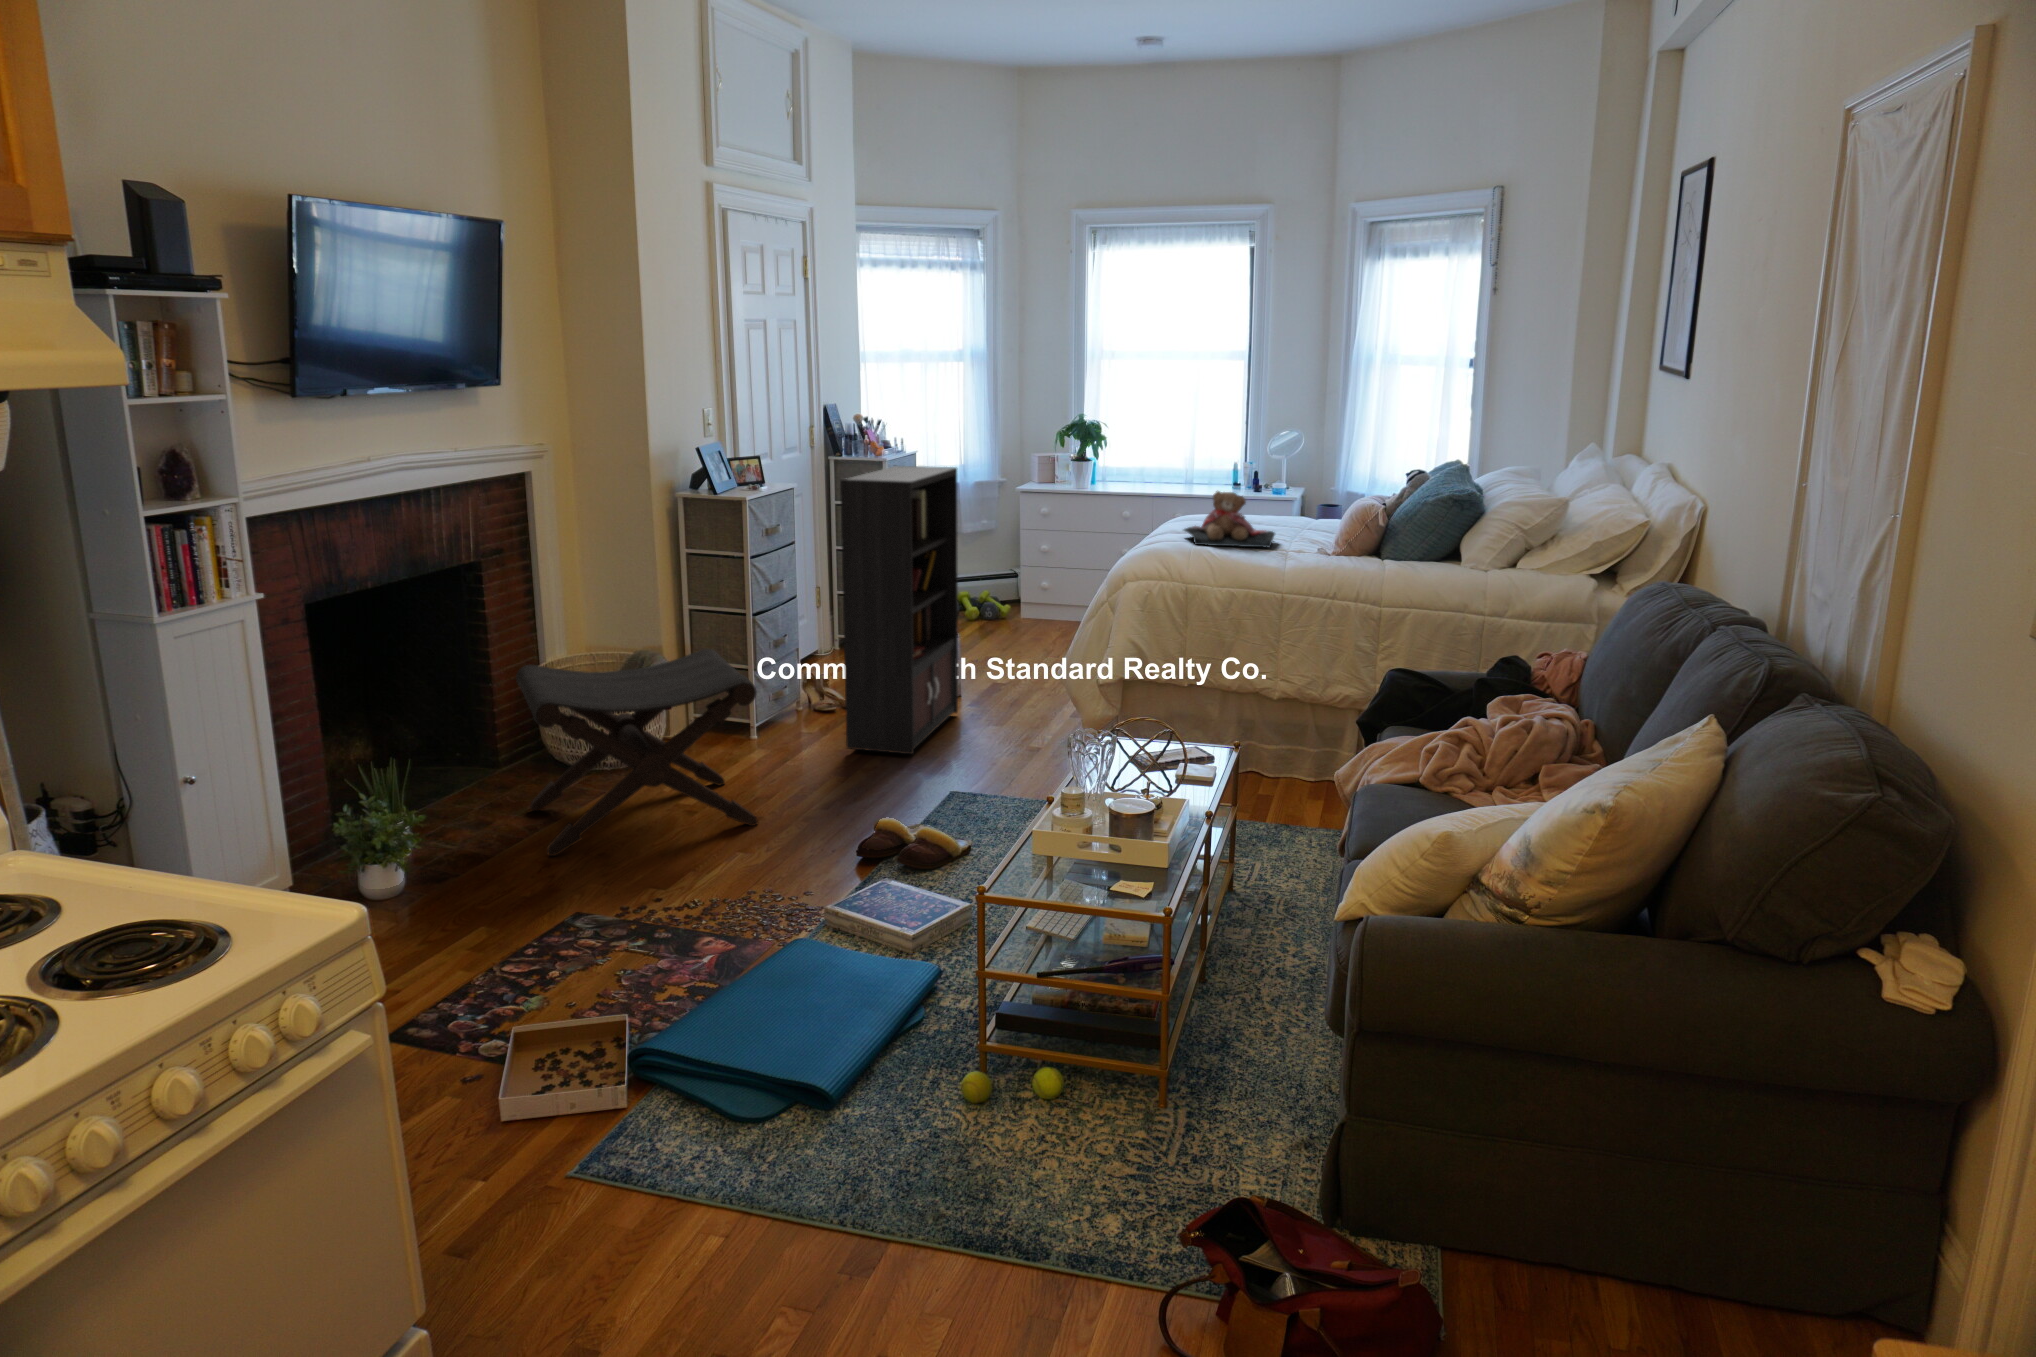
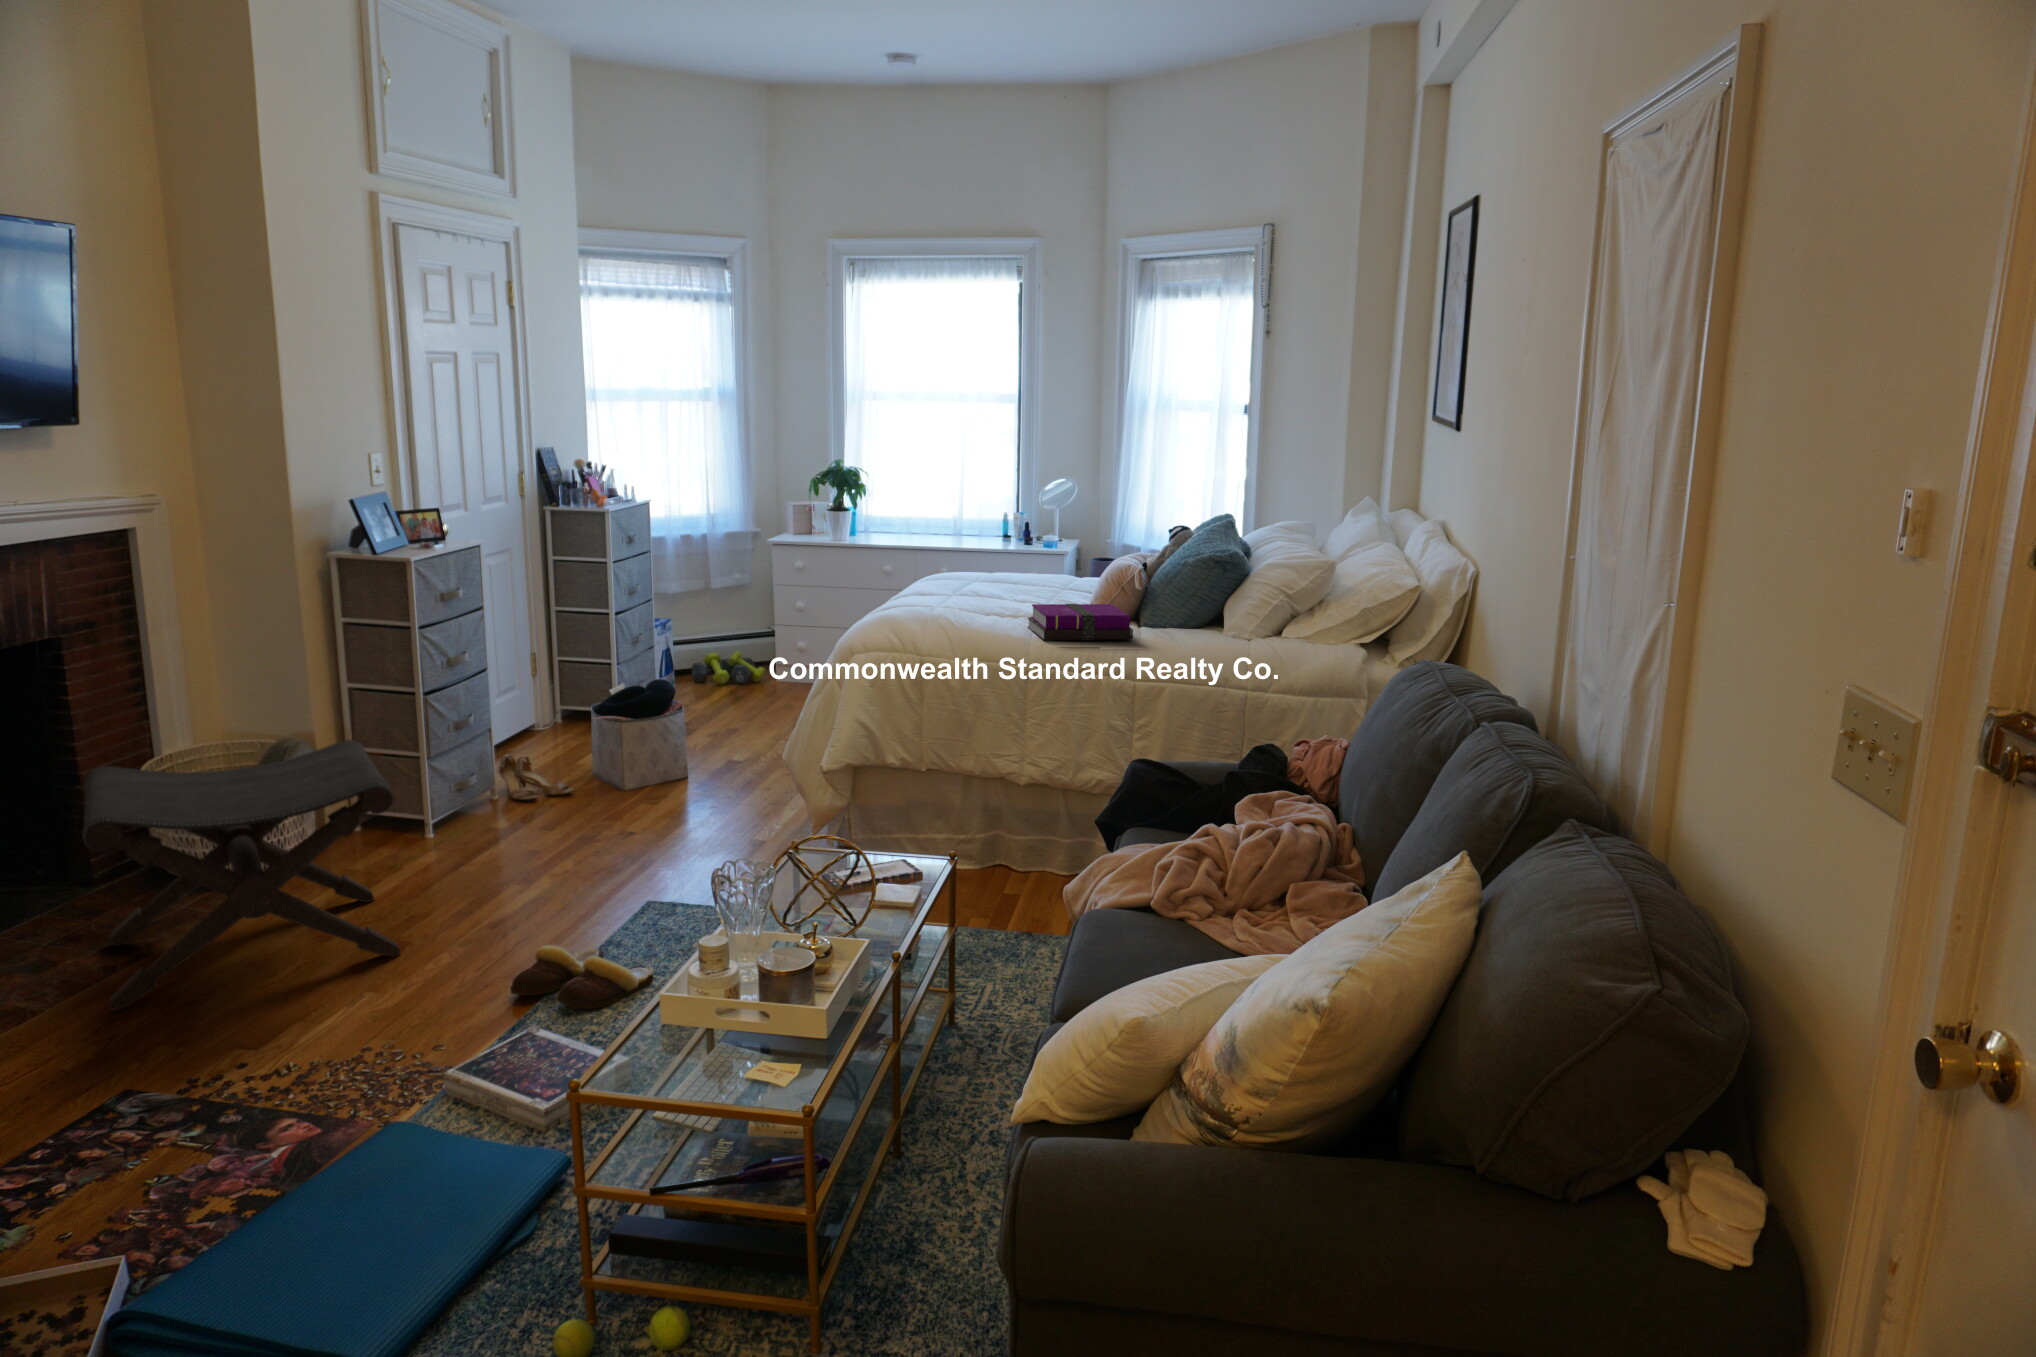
bookcase: present [840,466,958,754] -> none [520,519,680,855]
teddy bear: present [1184,491,1275,548] -> none [928,551,1030,616]
notebook: none [1278,536,1379,567] -> present [1028,604,1133,640]

